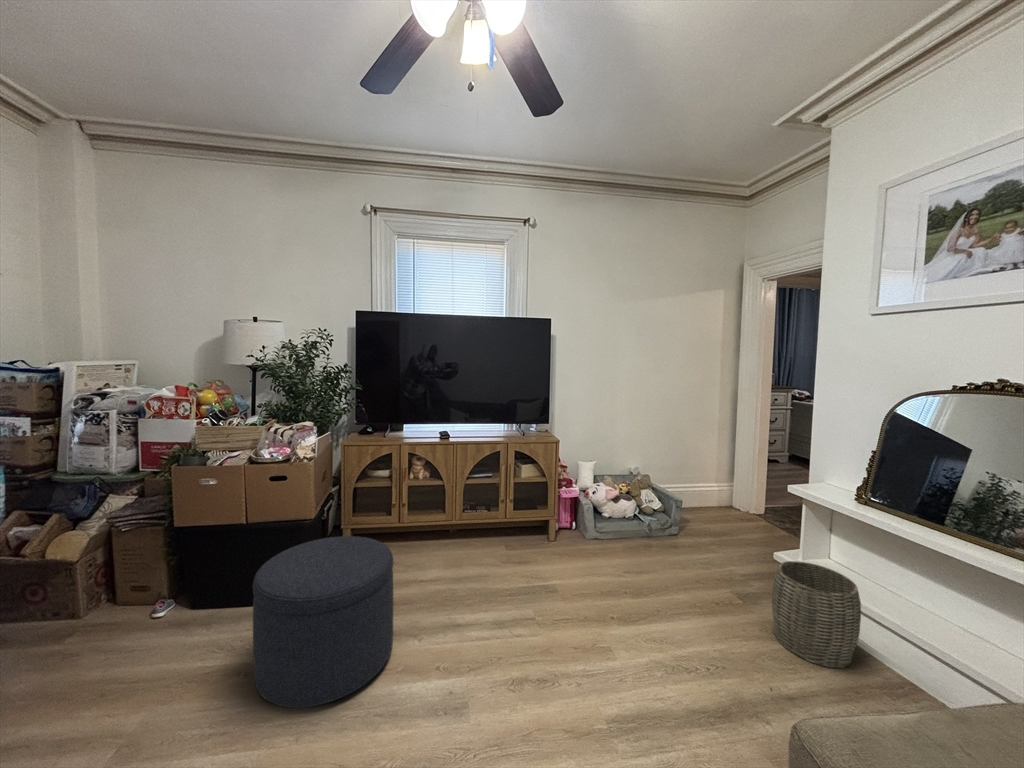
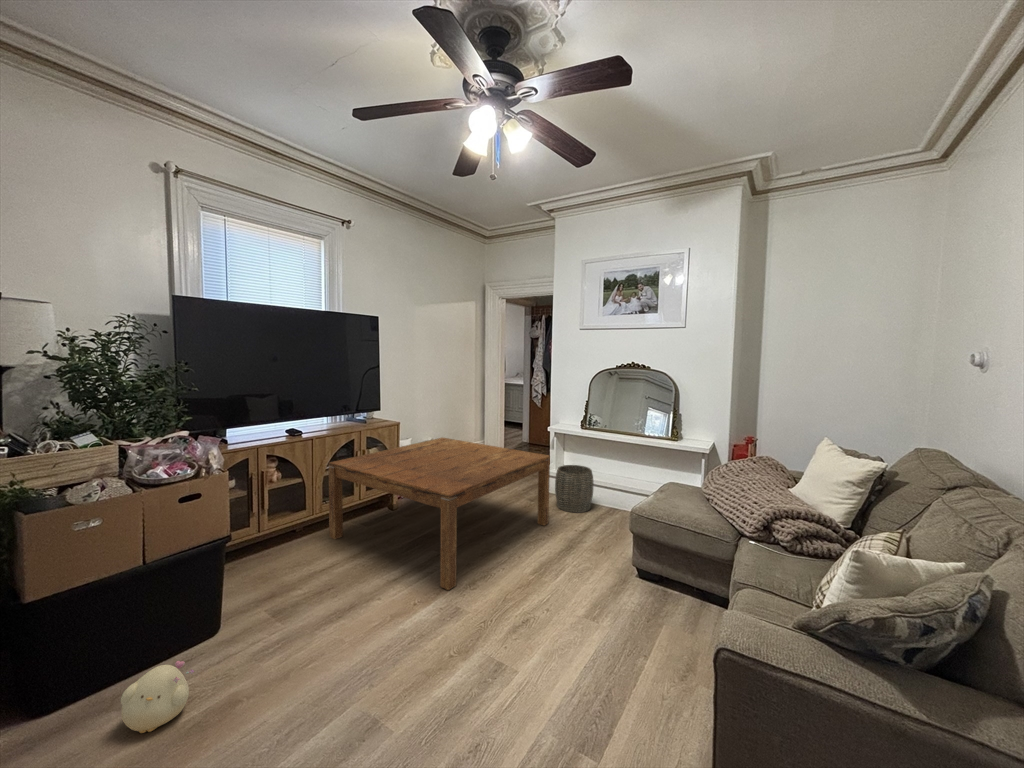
coffee table: none [463,468,730,677] -> present [328,438,550,590]
ottoman: present [253,536,394,708] -> none [256,526,389,681]
plush toy: none [172,609,223,660] -> present [121,661,194,733]

